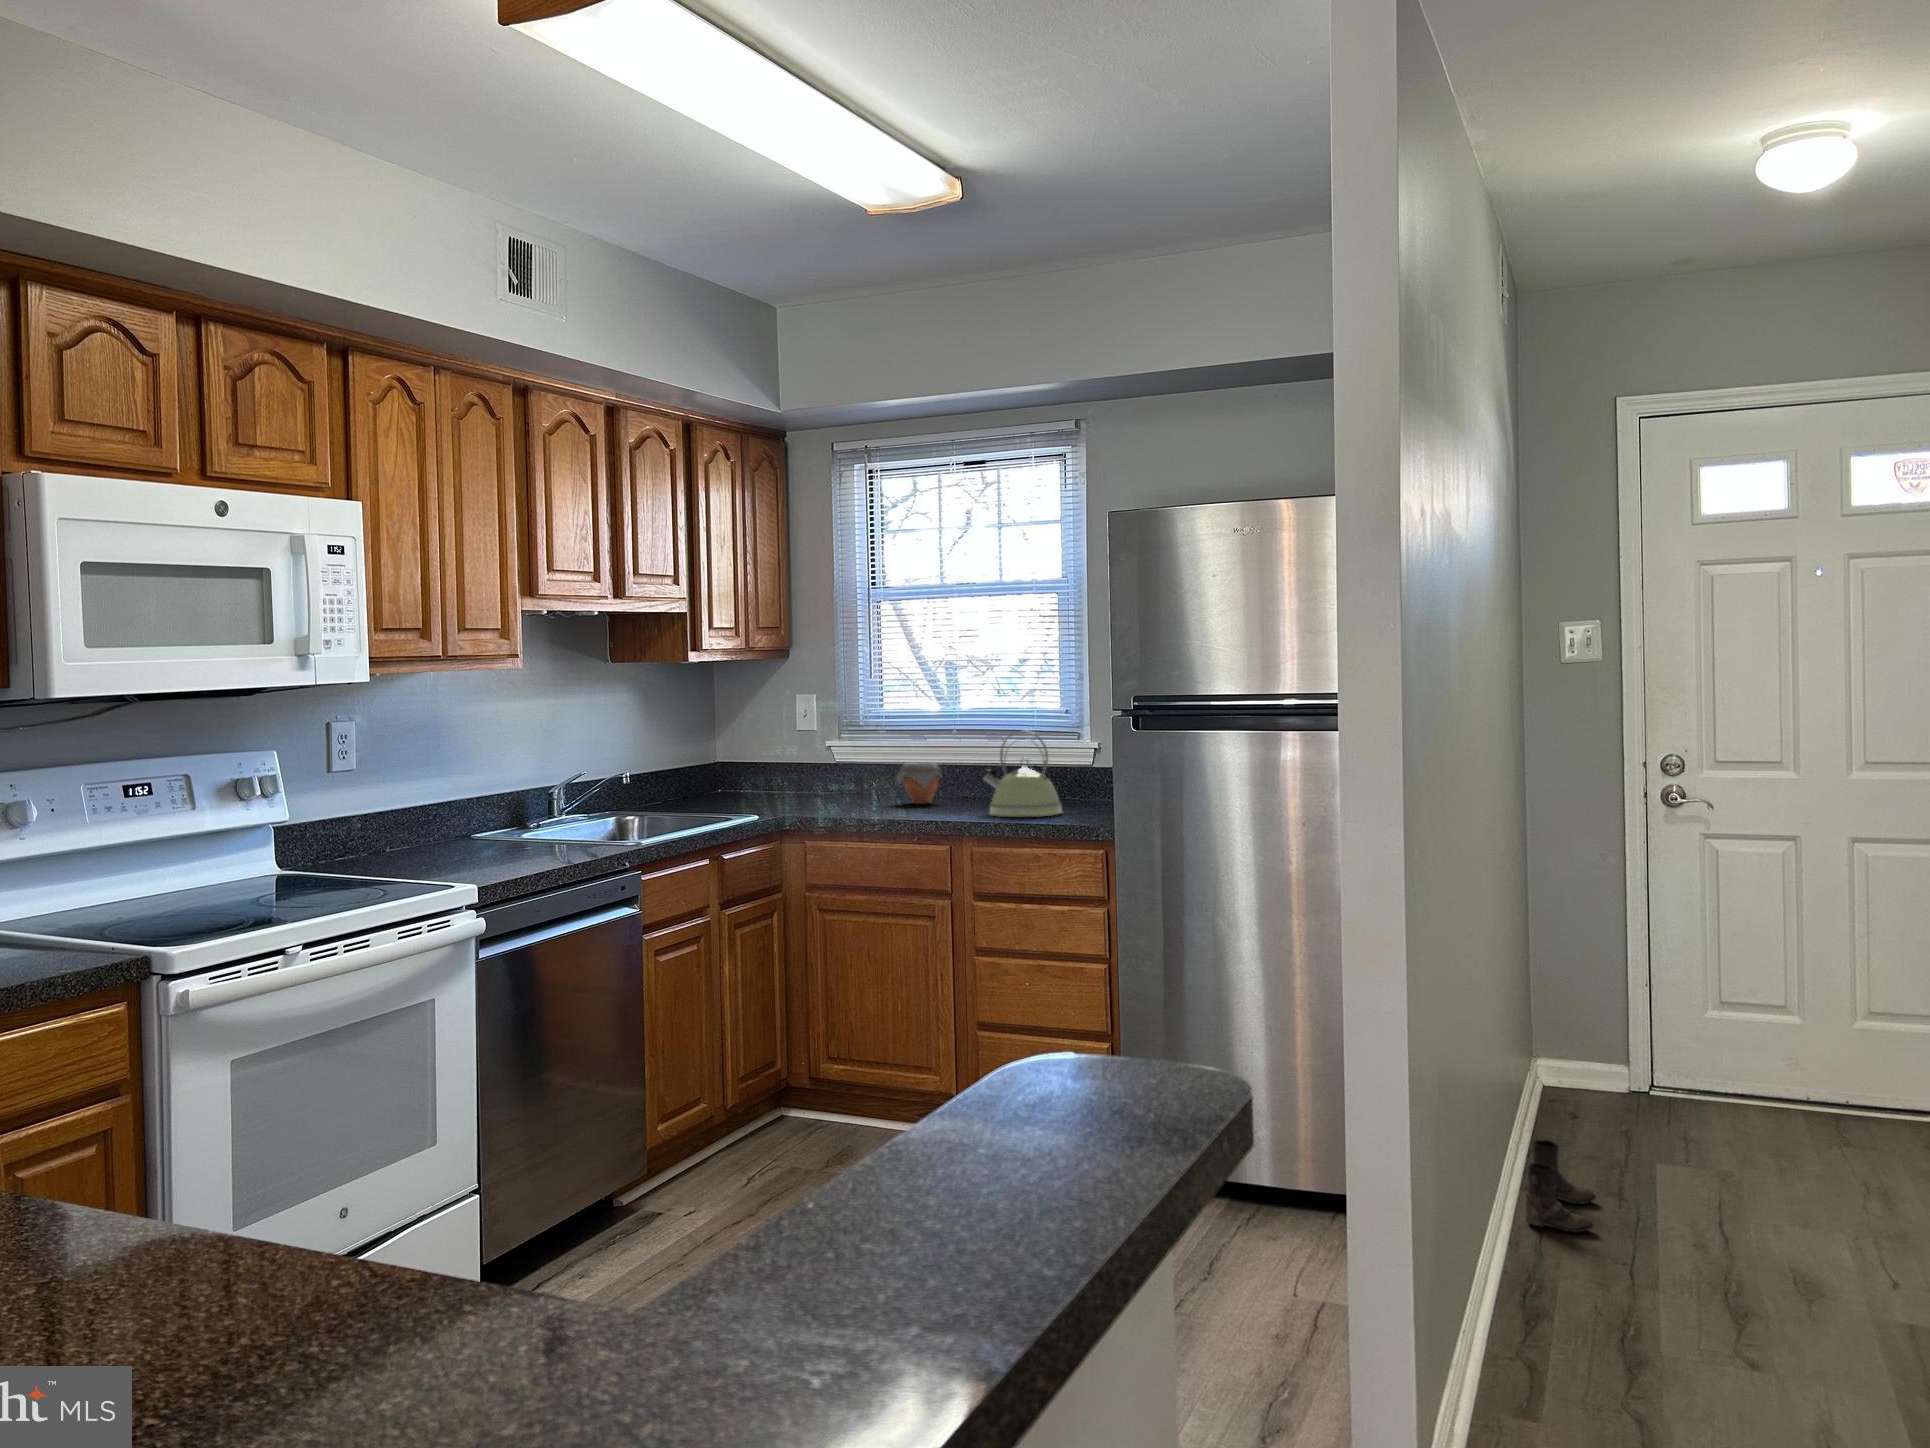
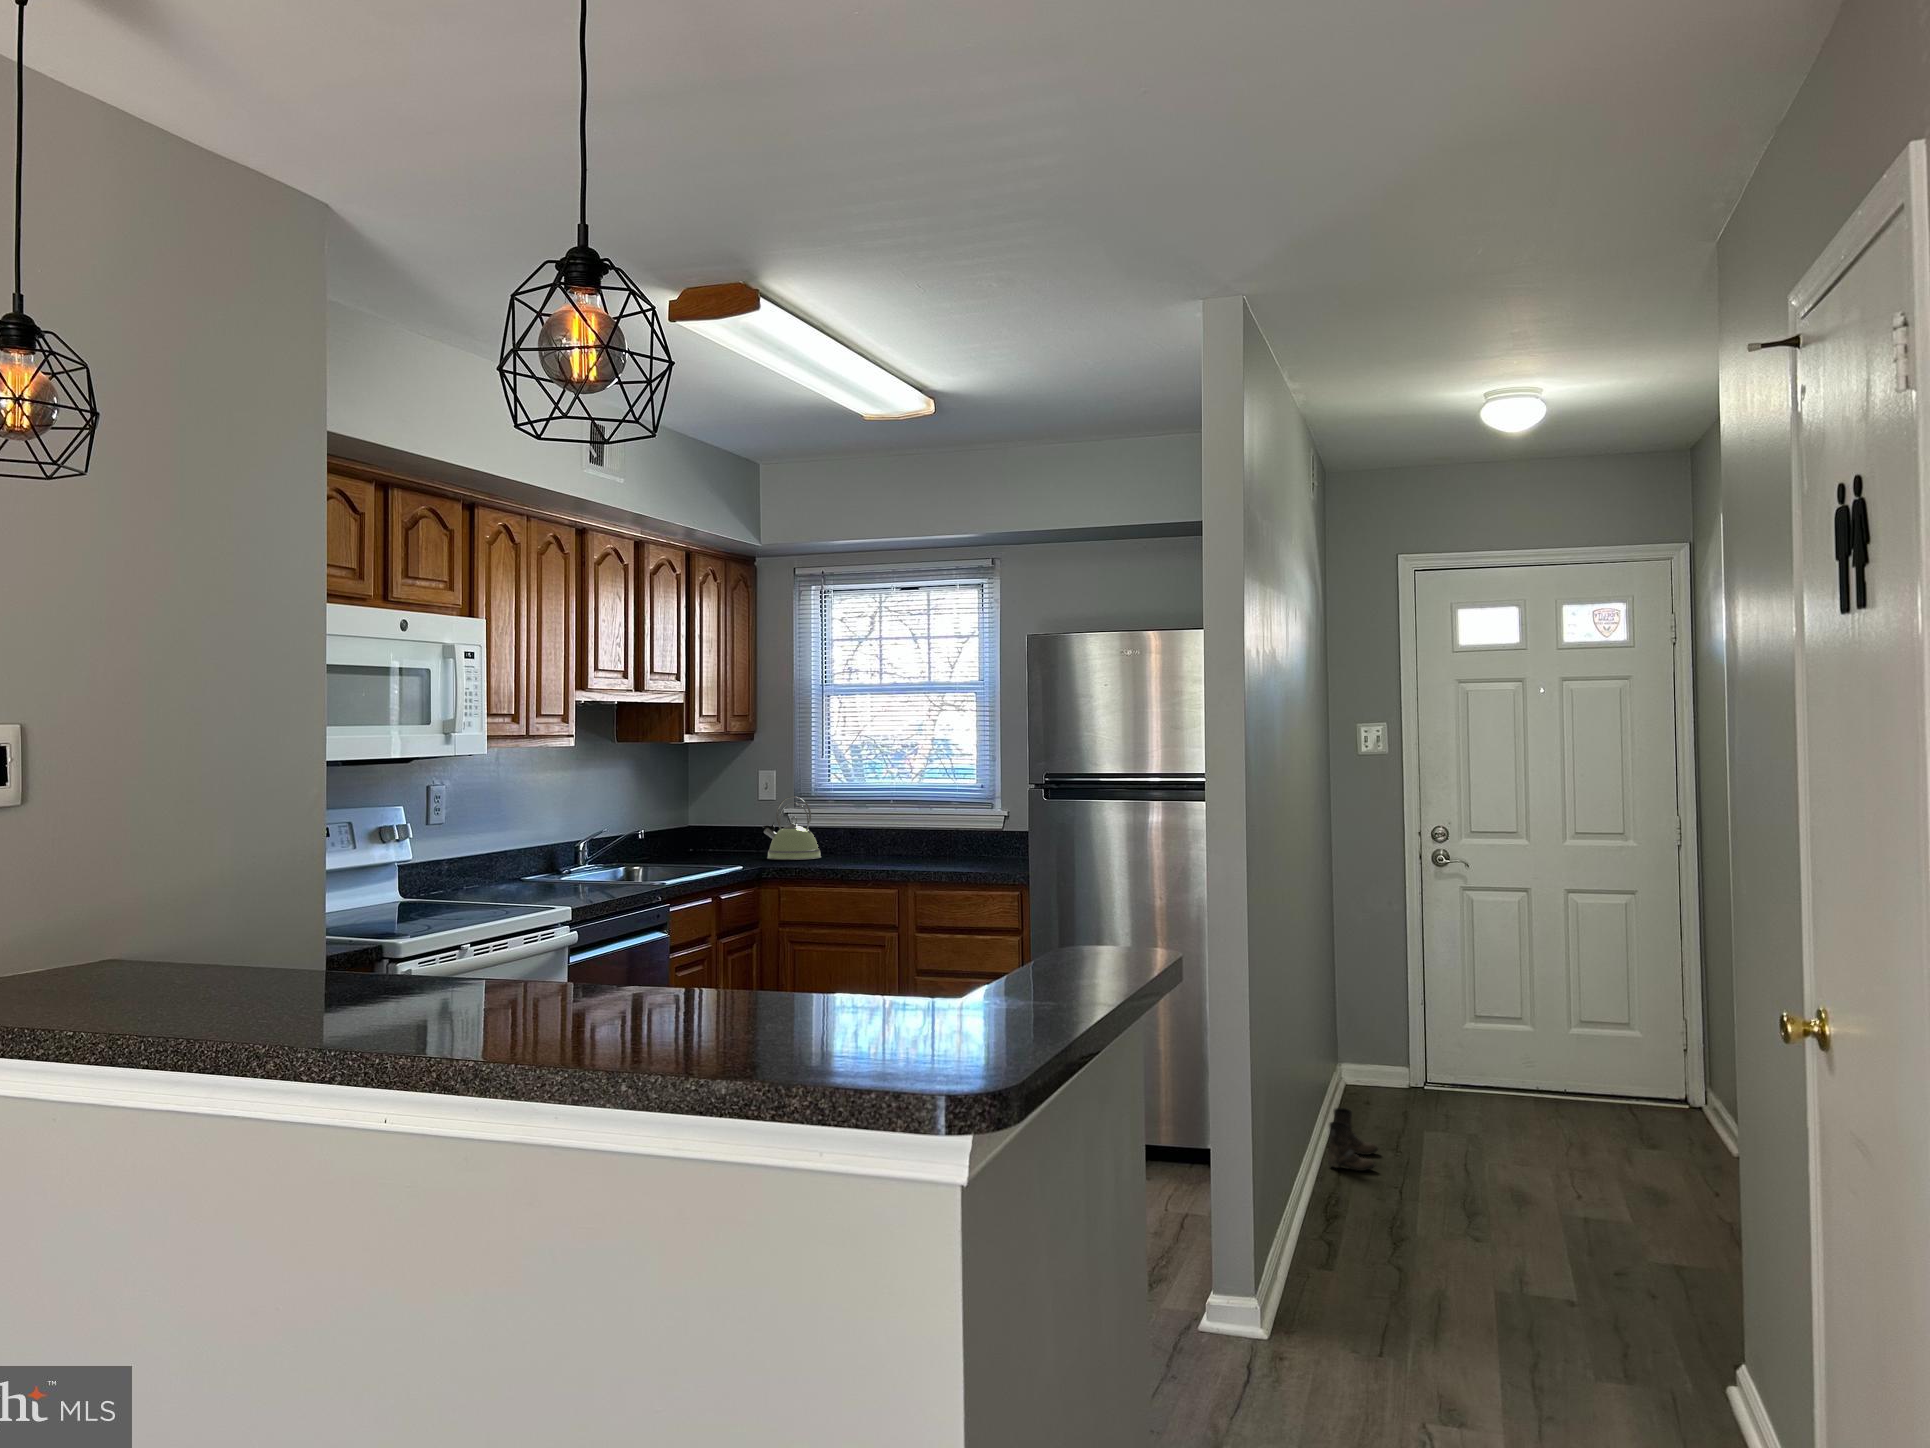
kettle: present [982,730,1062,817] -> present [763,796,821,860]
jar: present [896,761,940,804] -> none [842,825,881,860]

